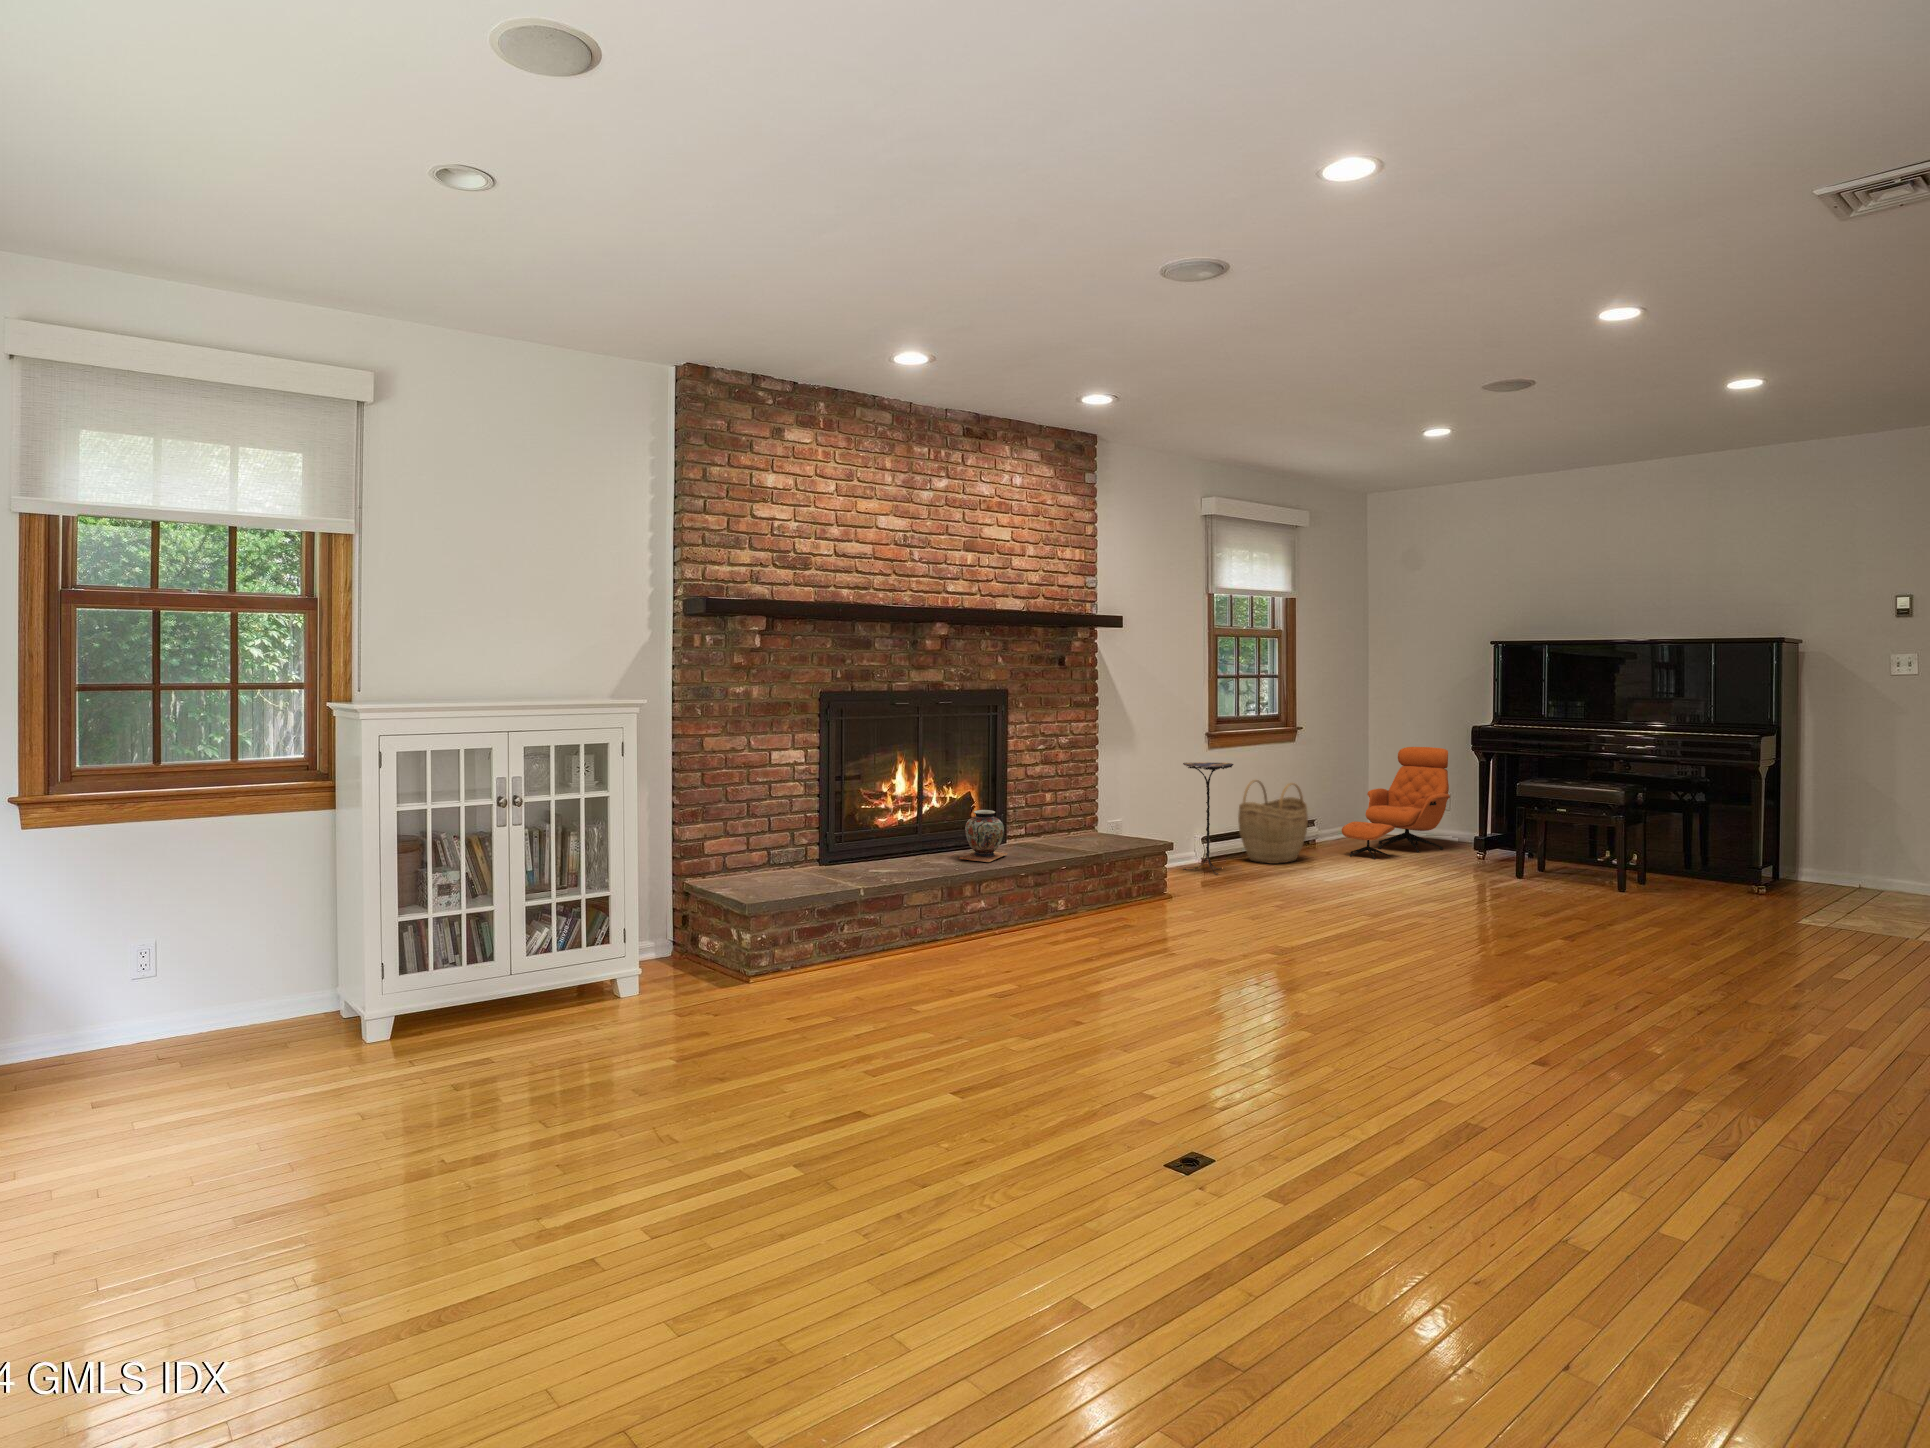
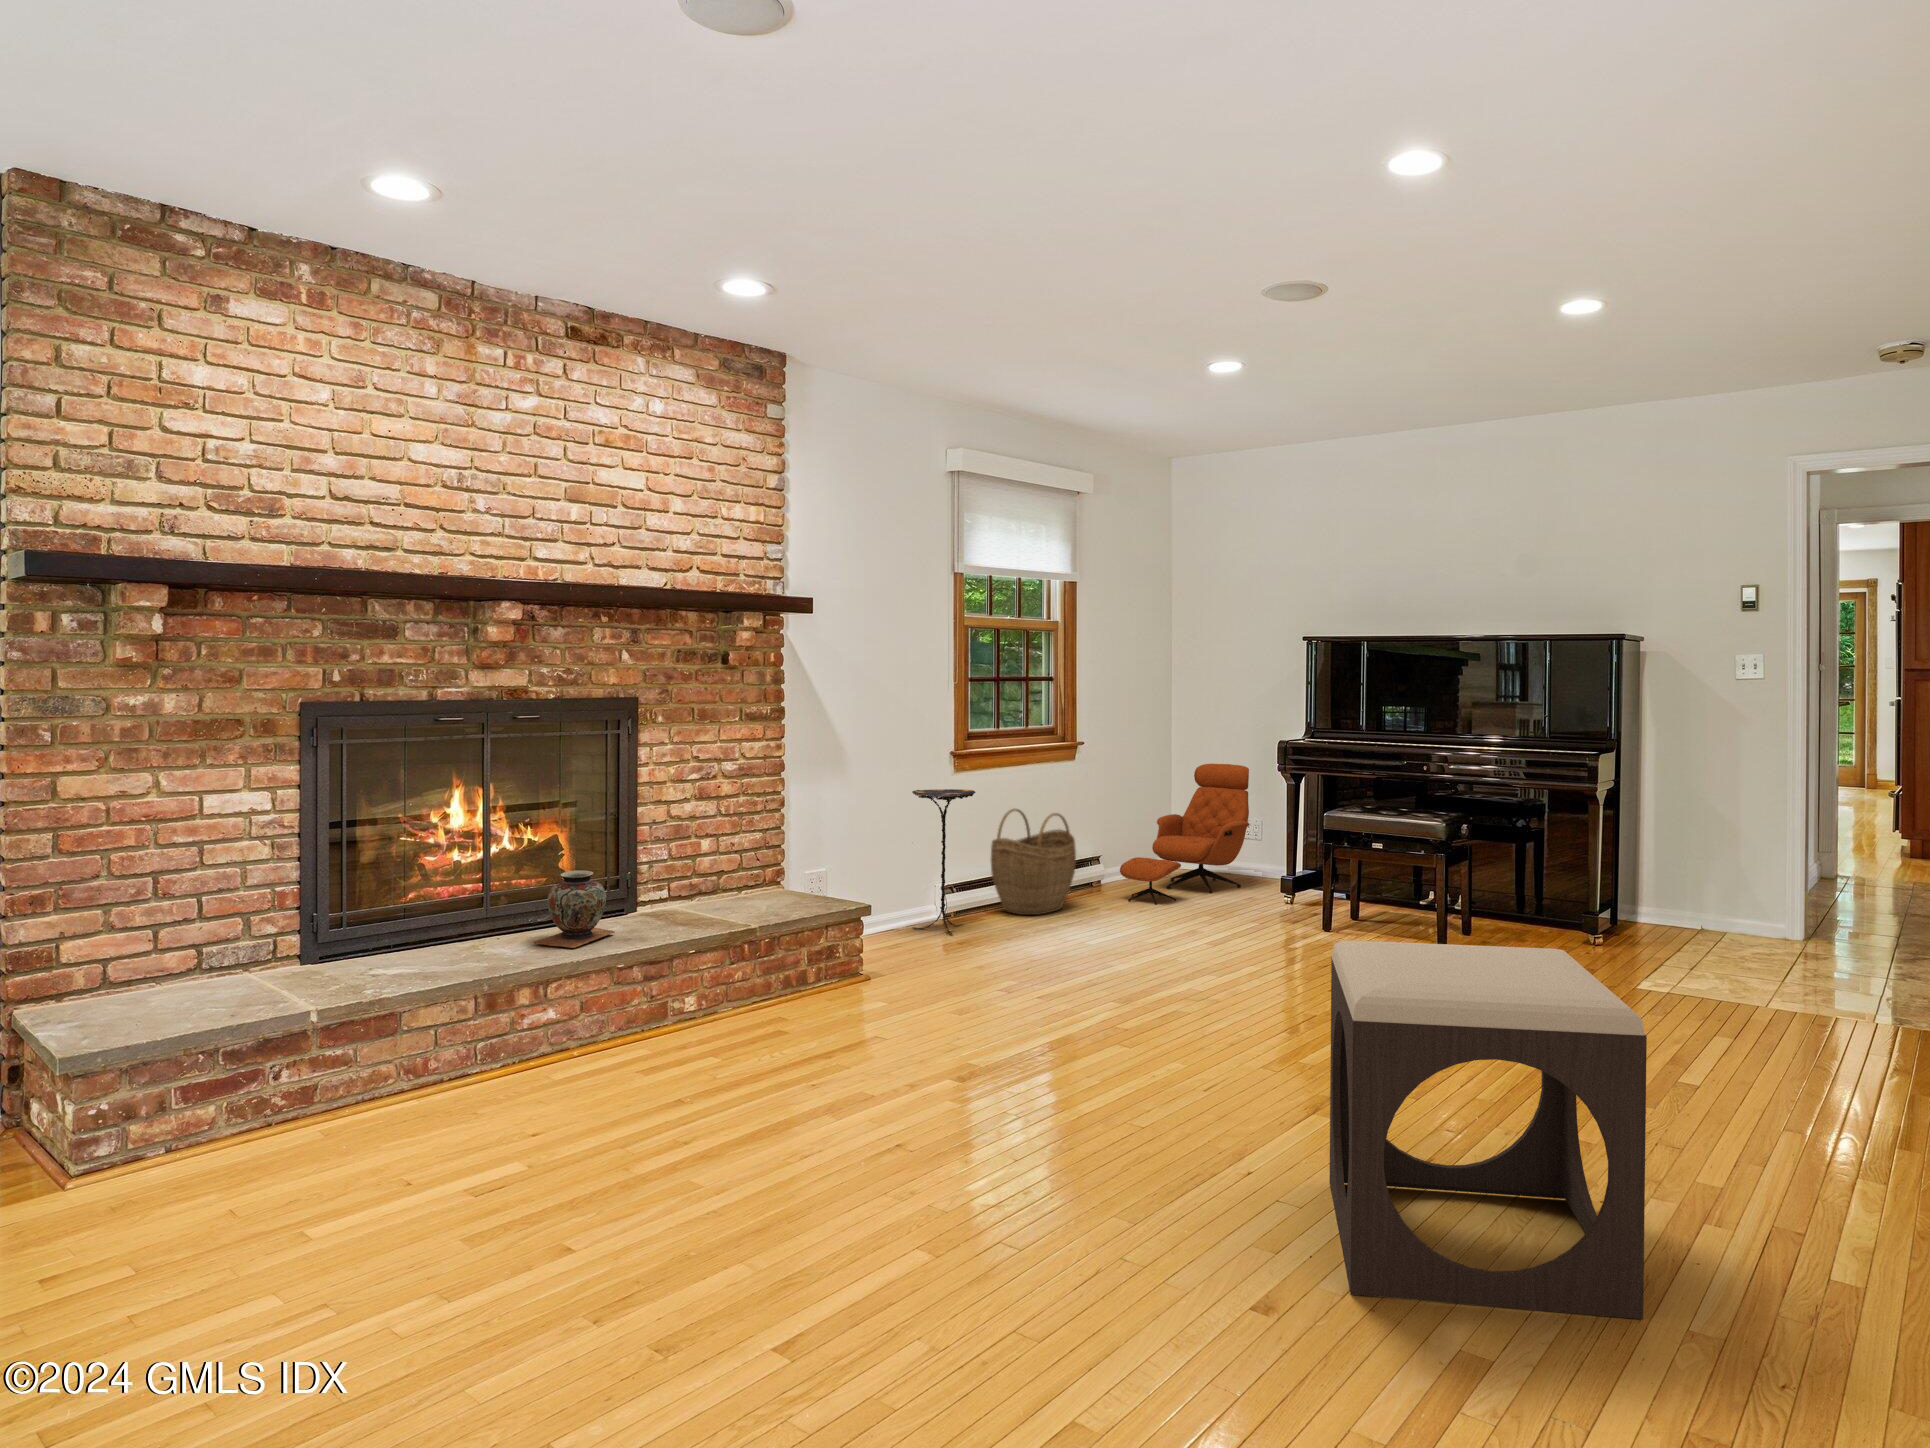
footstool: none [1590,852,1849,1098] -> present [1329,941,1647,1319]

